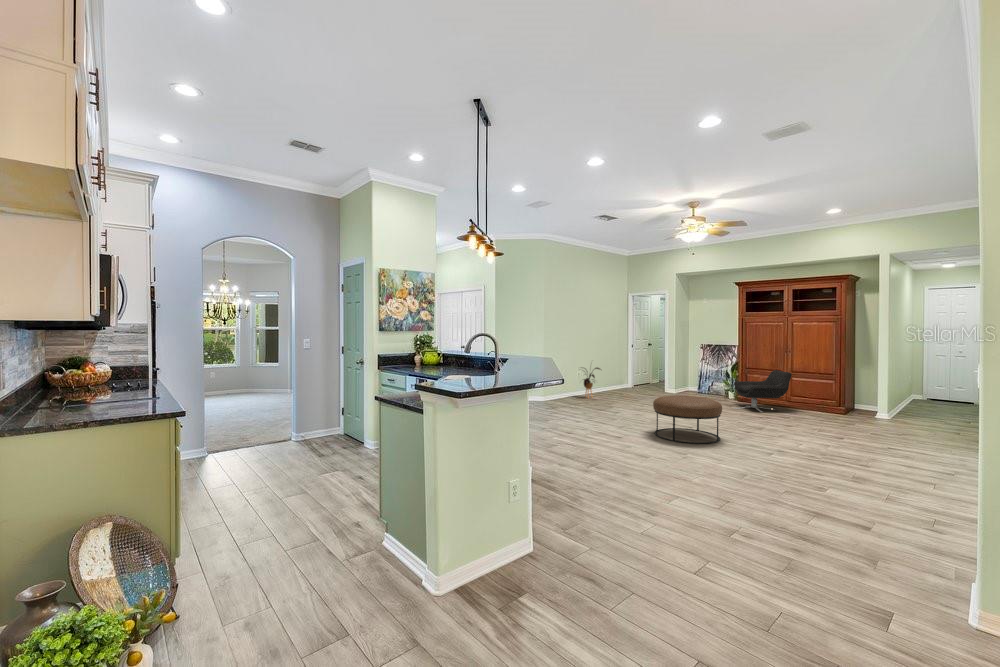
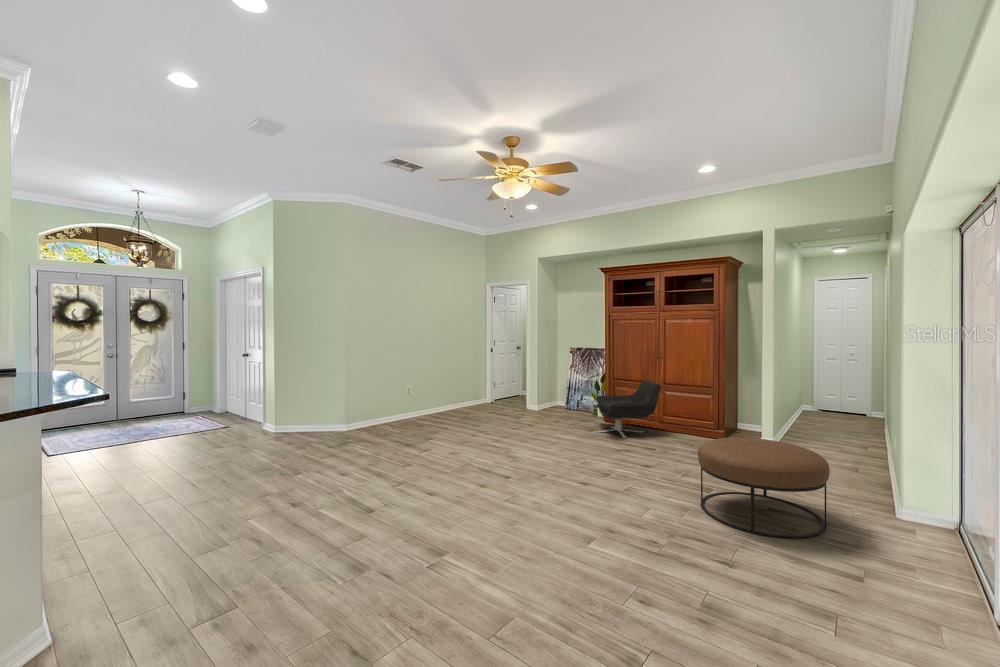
house plant: present [584,368,600,397] -> none [402,370,434,423]
ottoman: present [653,395,722,444] -> present [698,437,830,538]

